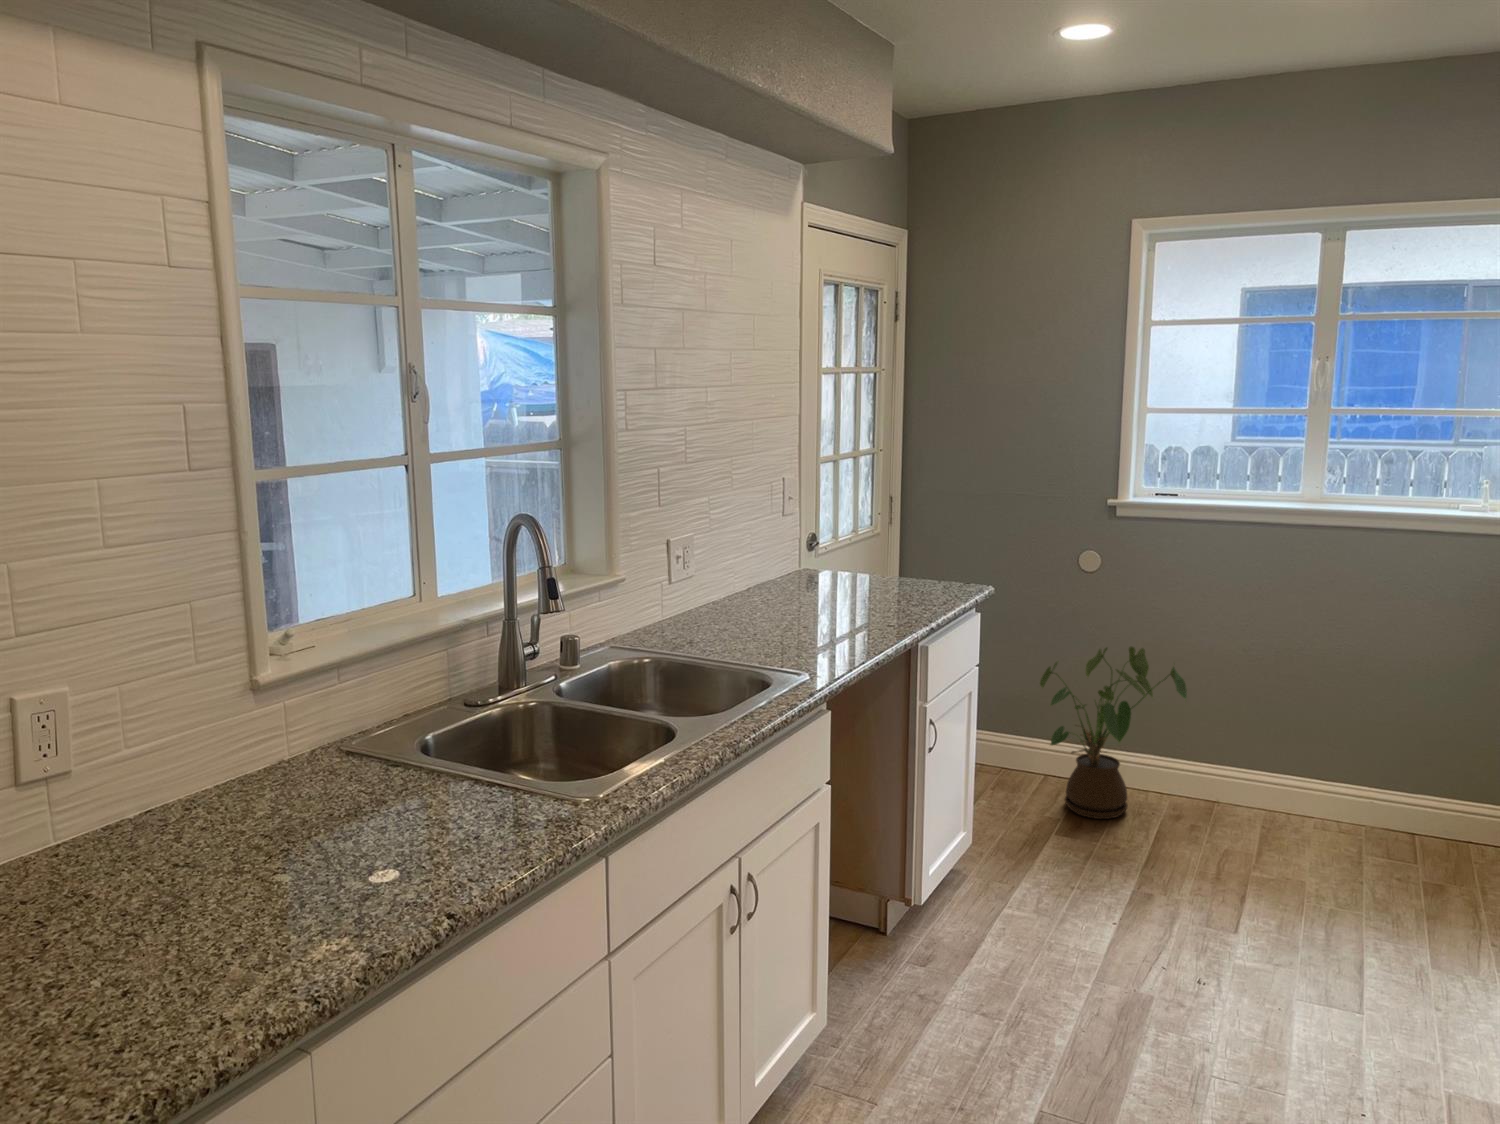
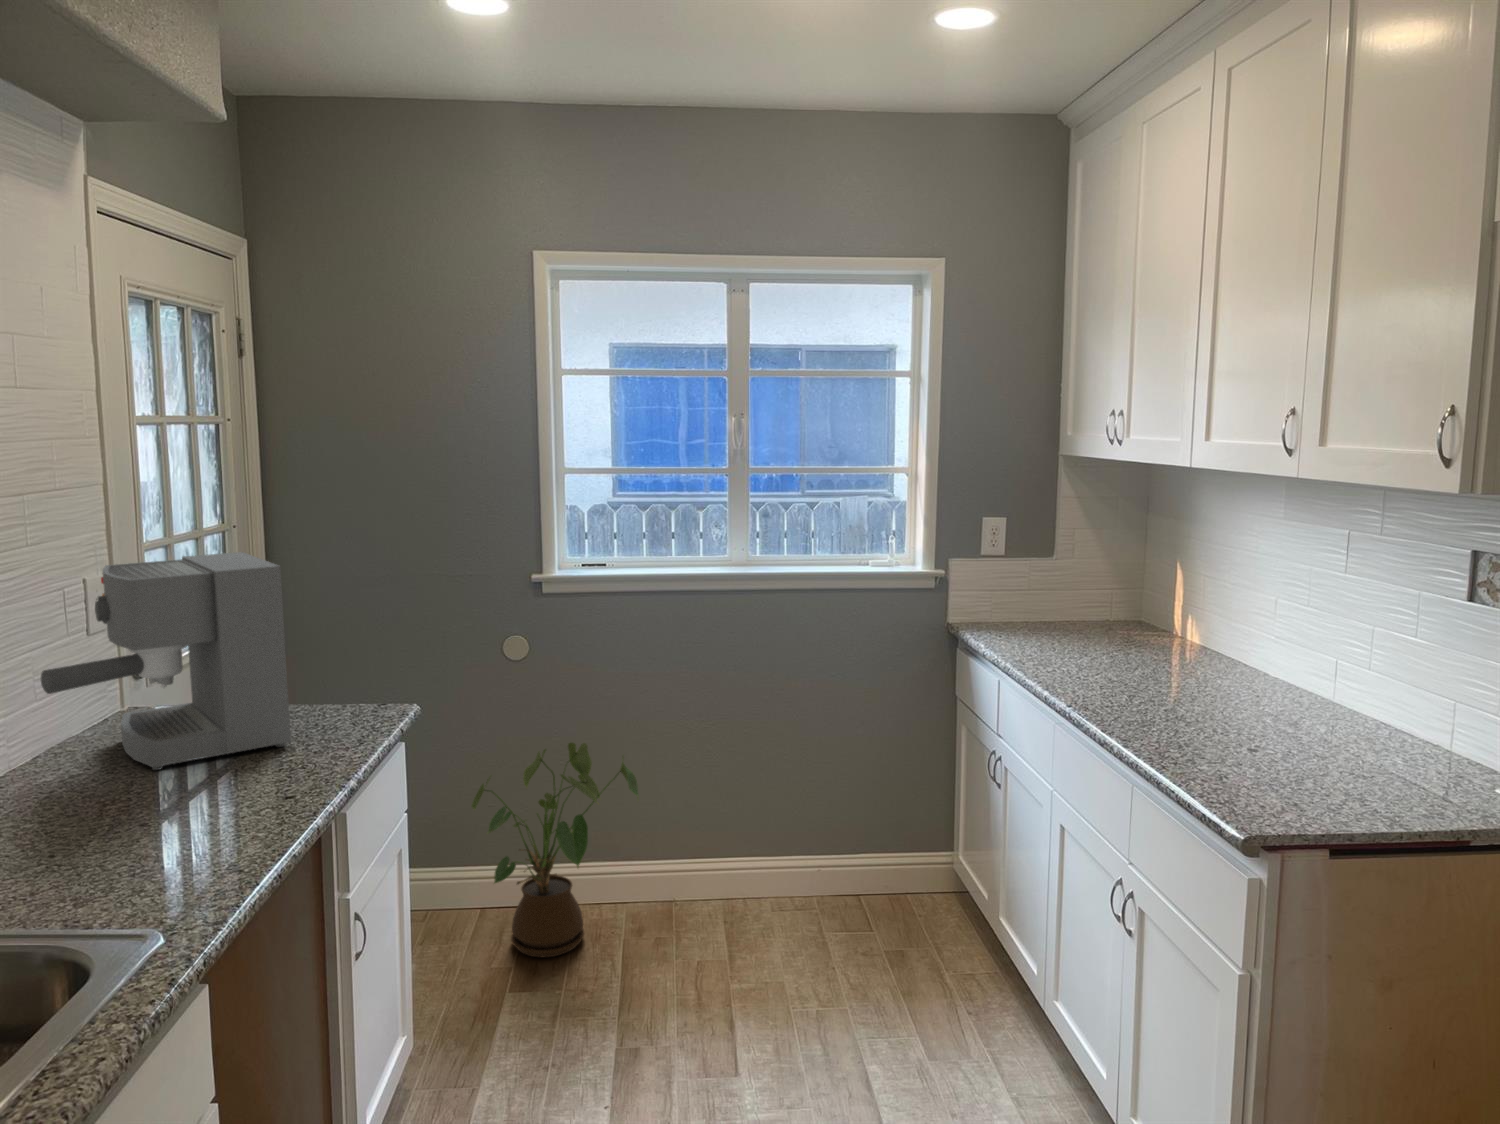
coffee maker: none [757,464,901,603] -> present [41,552,291,770]

